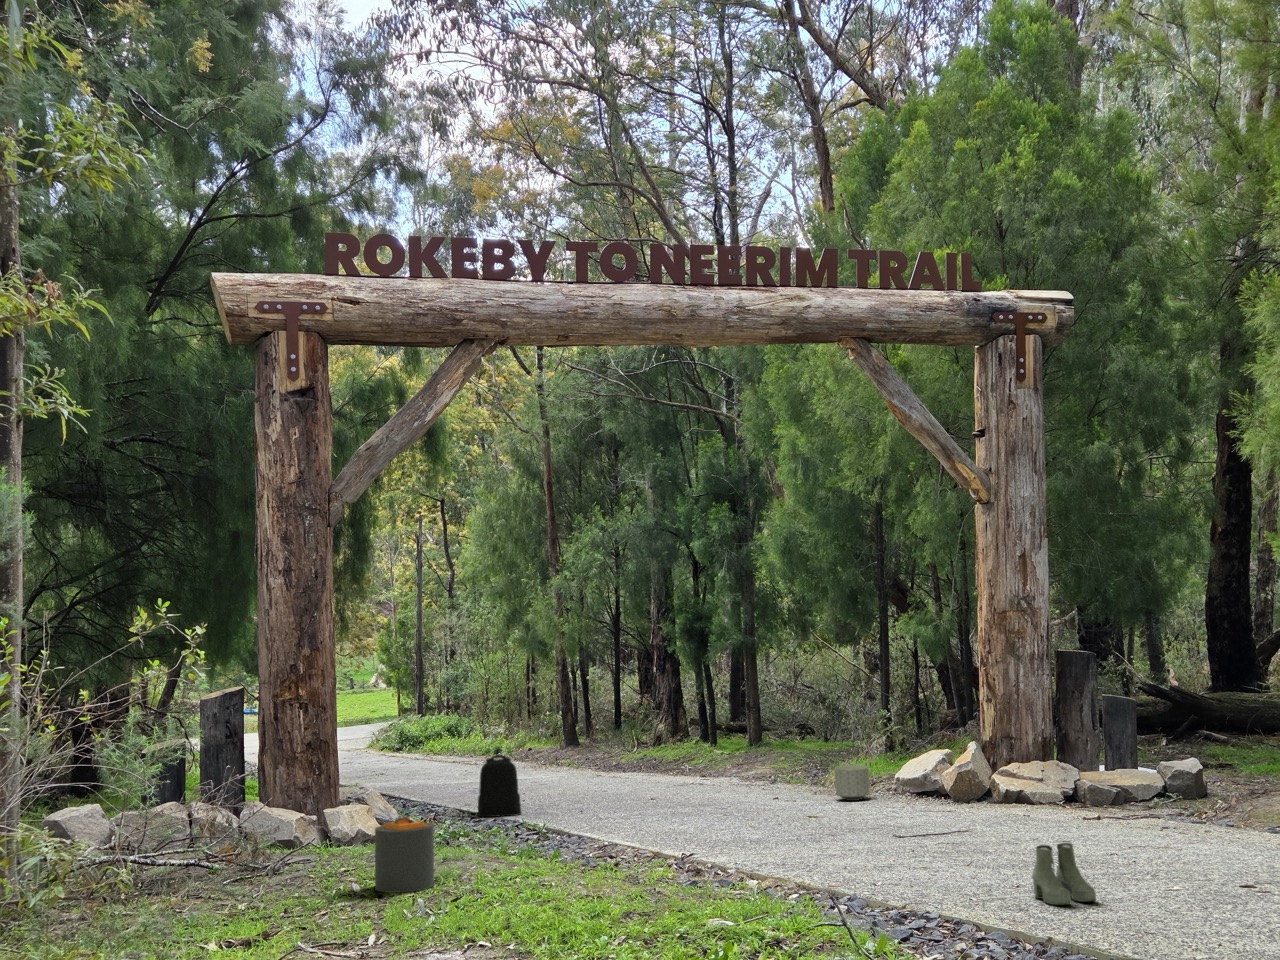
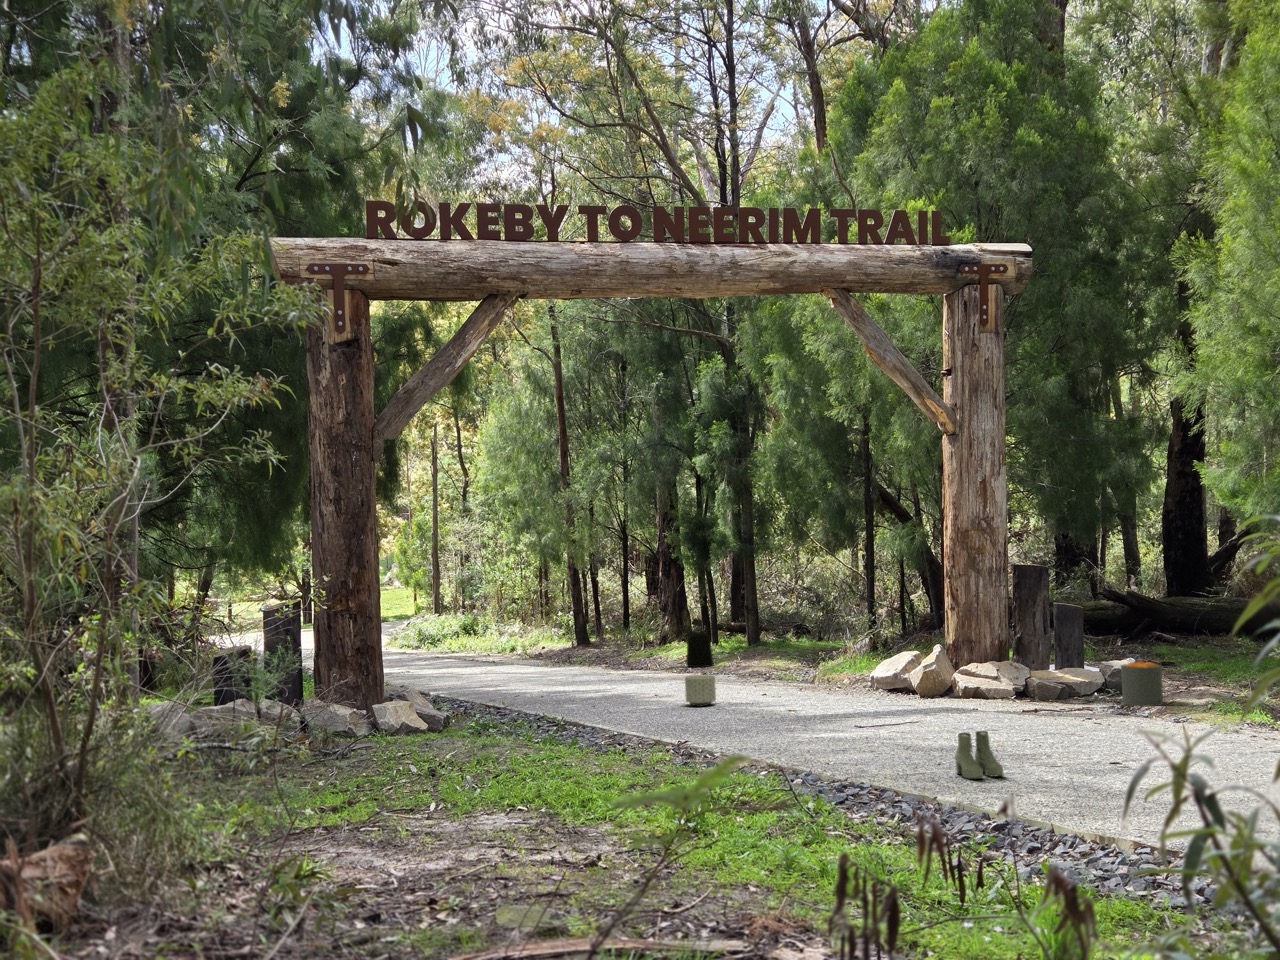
backpack: present [477,755,521,817] -> present [686,629,713,667]
planter: present [835,766,870,801] -> present [685,675,716,706]
trash can: present [373,808,434,893] -> present [1121,652,1163,706]

